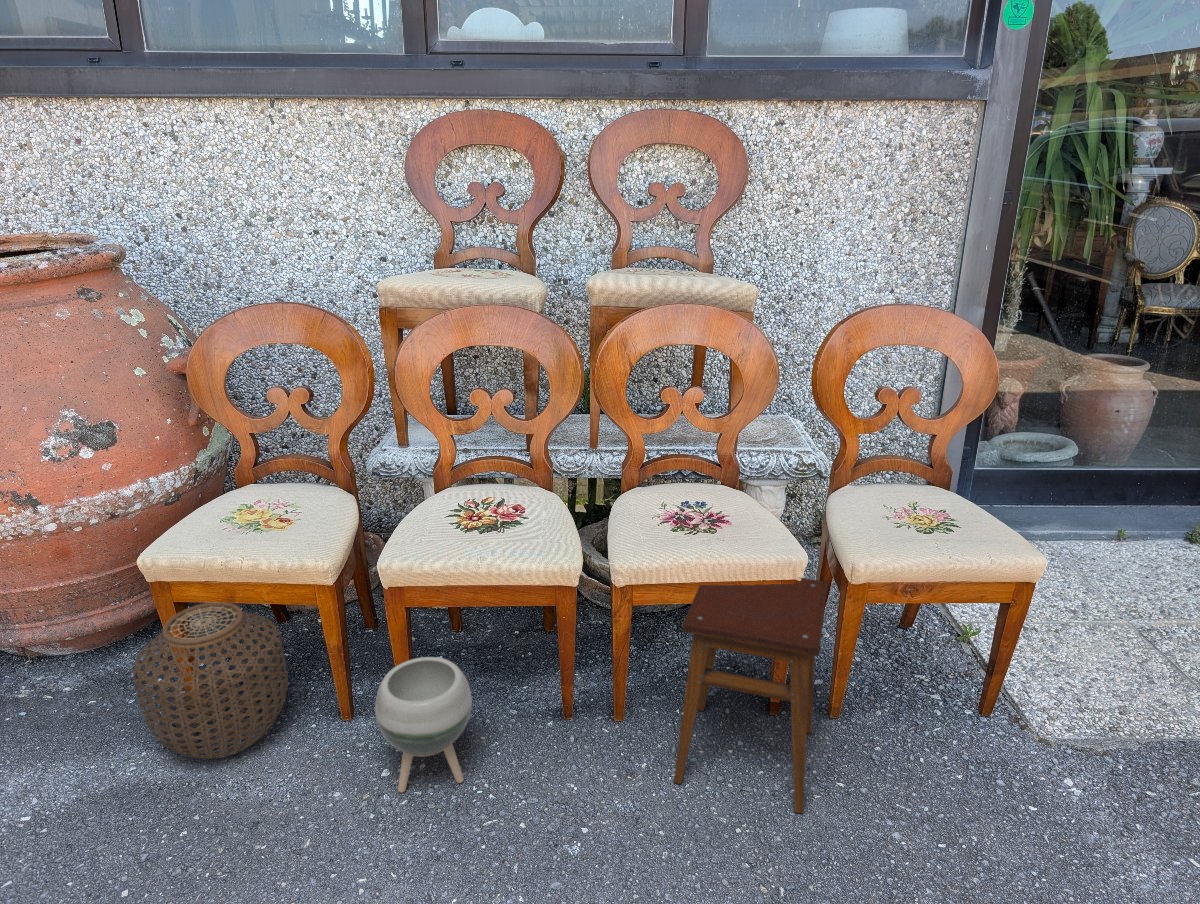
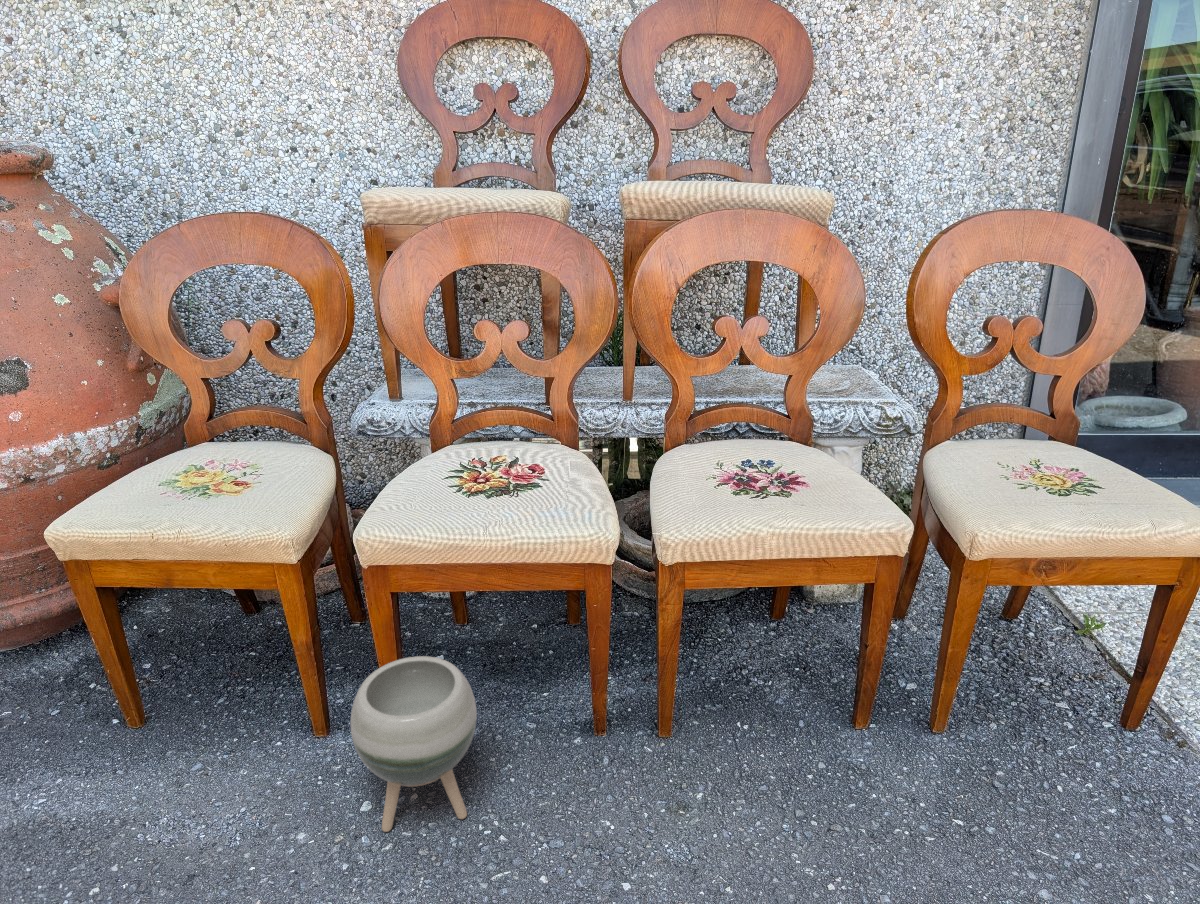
stool: present [674,577,827,813] -> none [740,537,951,865]
woven basket: present [133,603,288,759] -> none [41,586,247,784]

